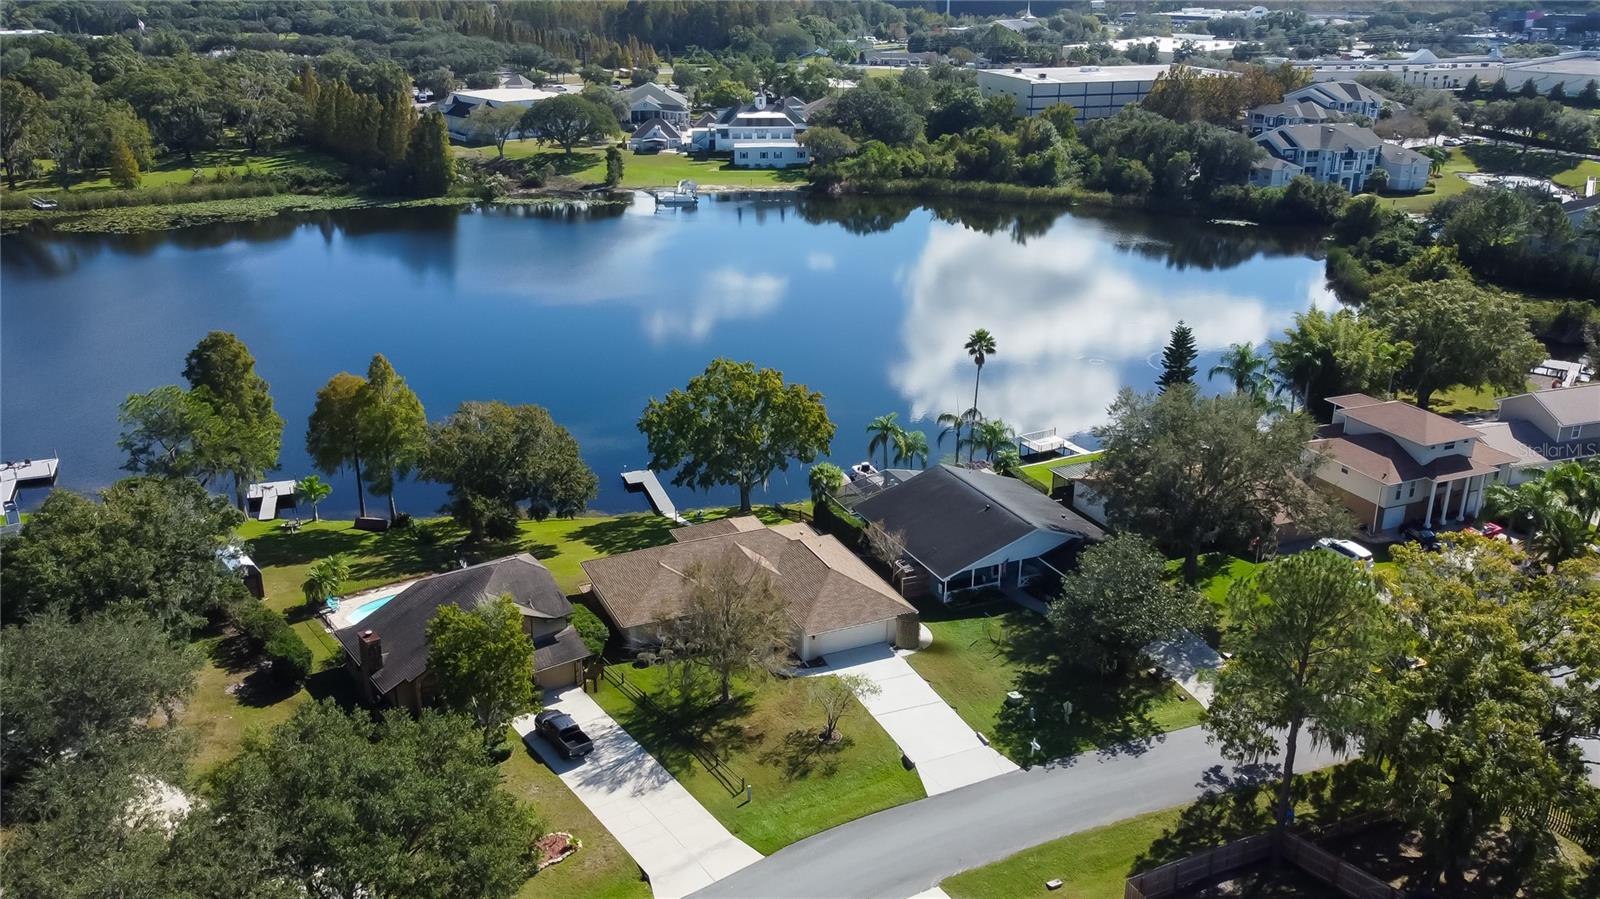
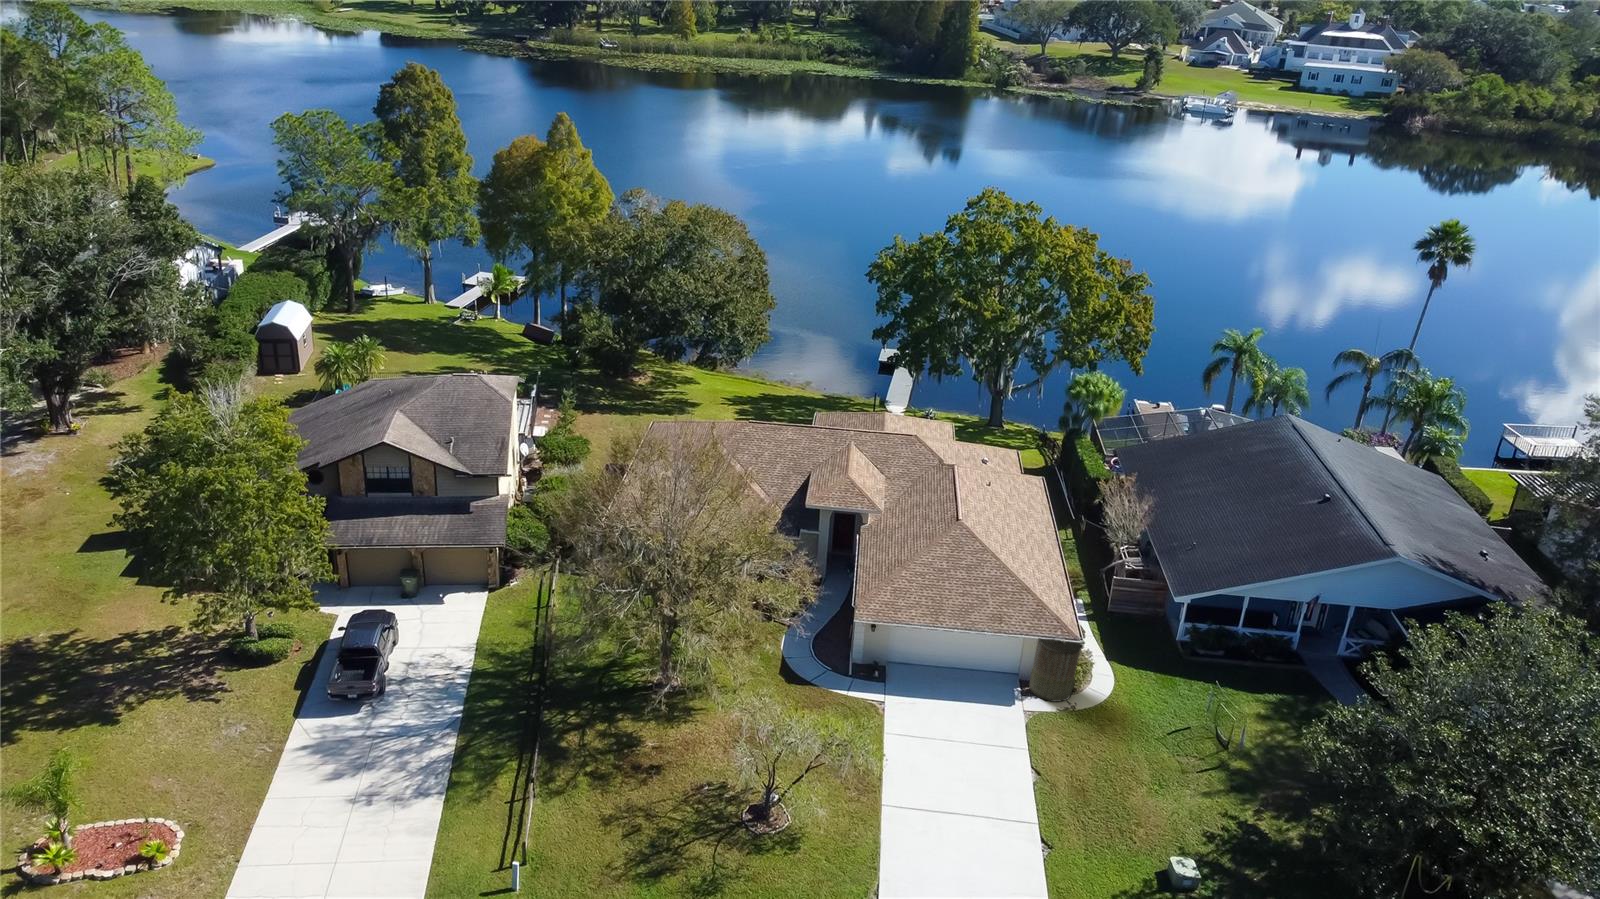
bench: present [583,664,604,693] -> none [483,559,534,605]

